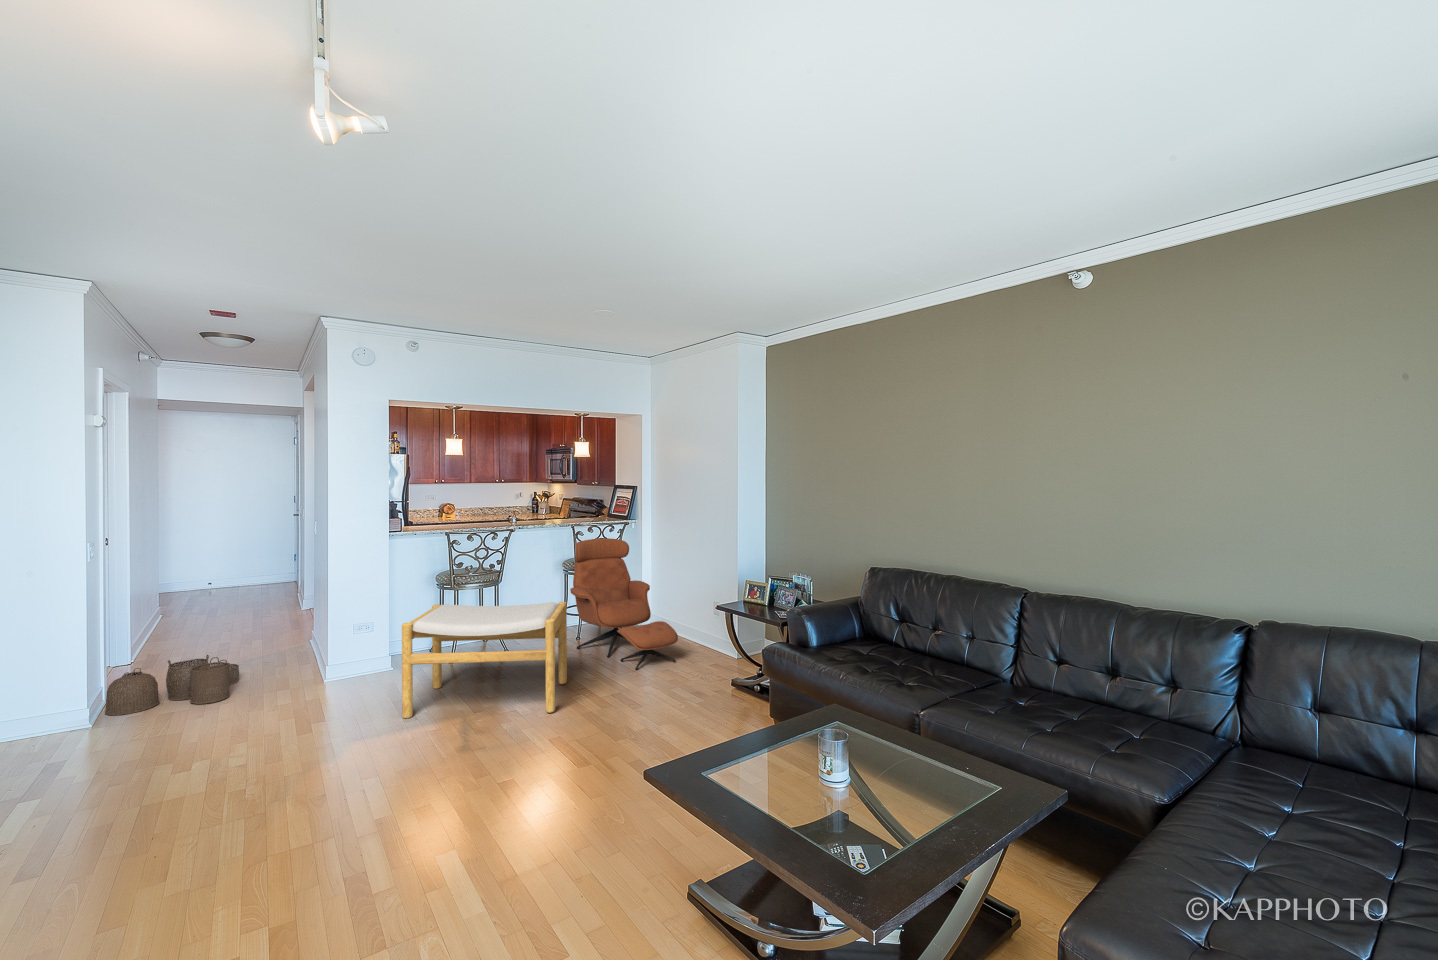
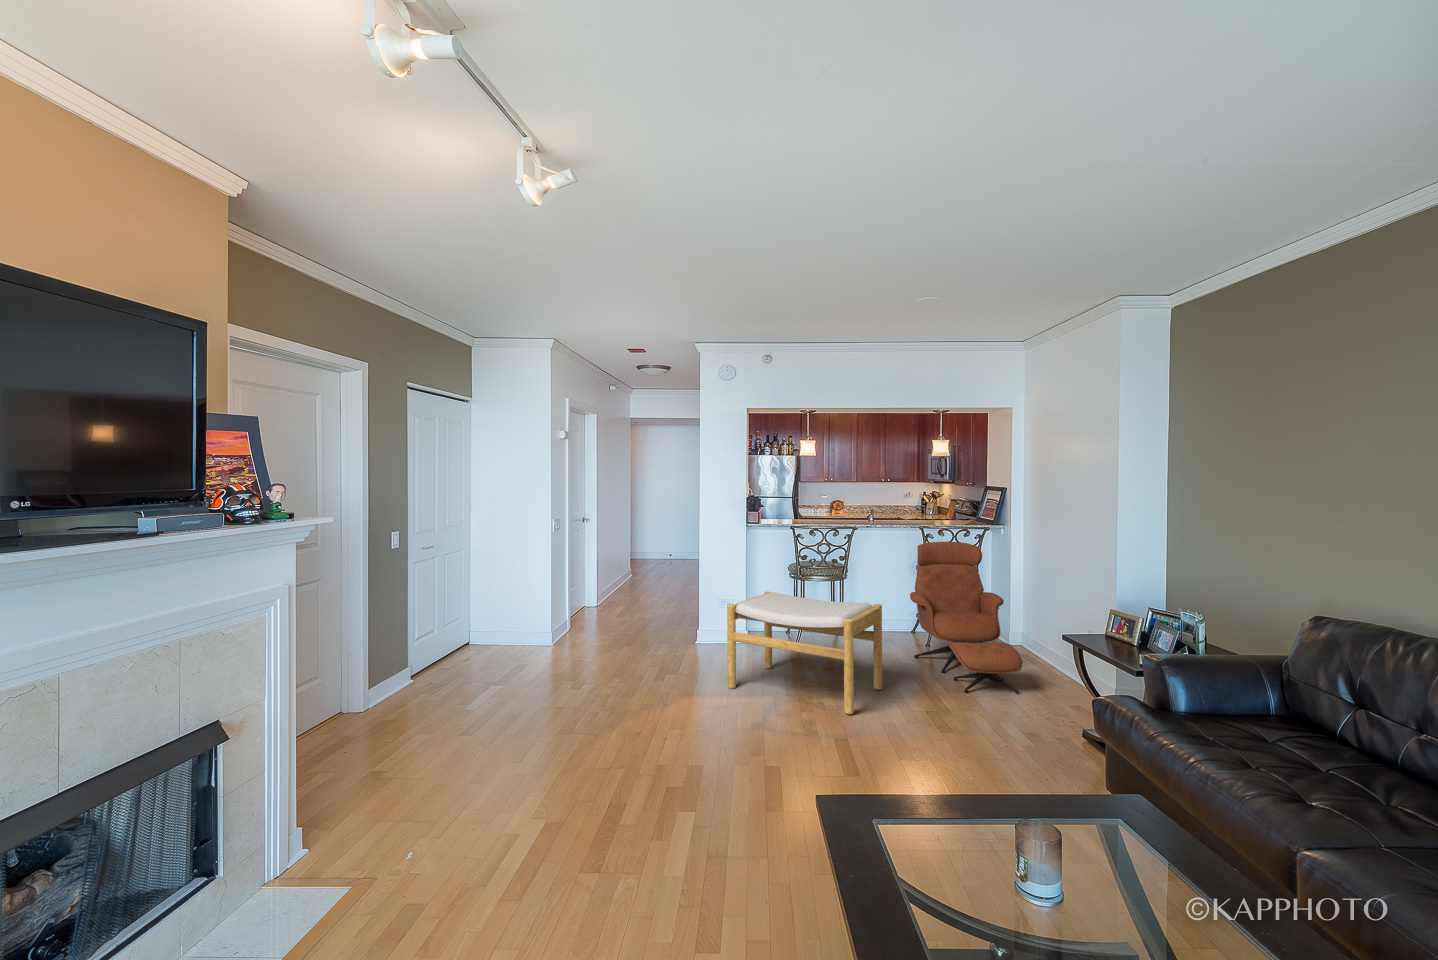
woven basket: present [105,655,239,715] -> none [567,609,645,646]

